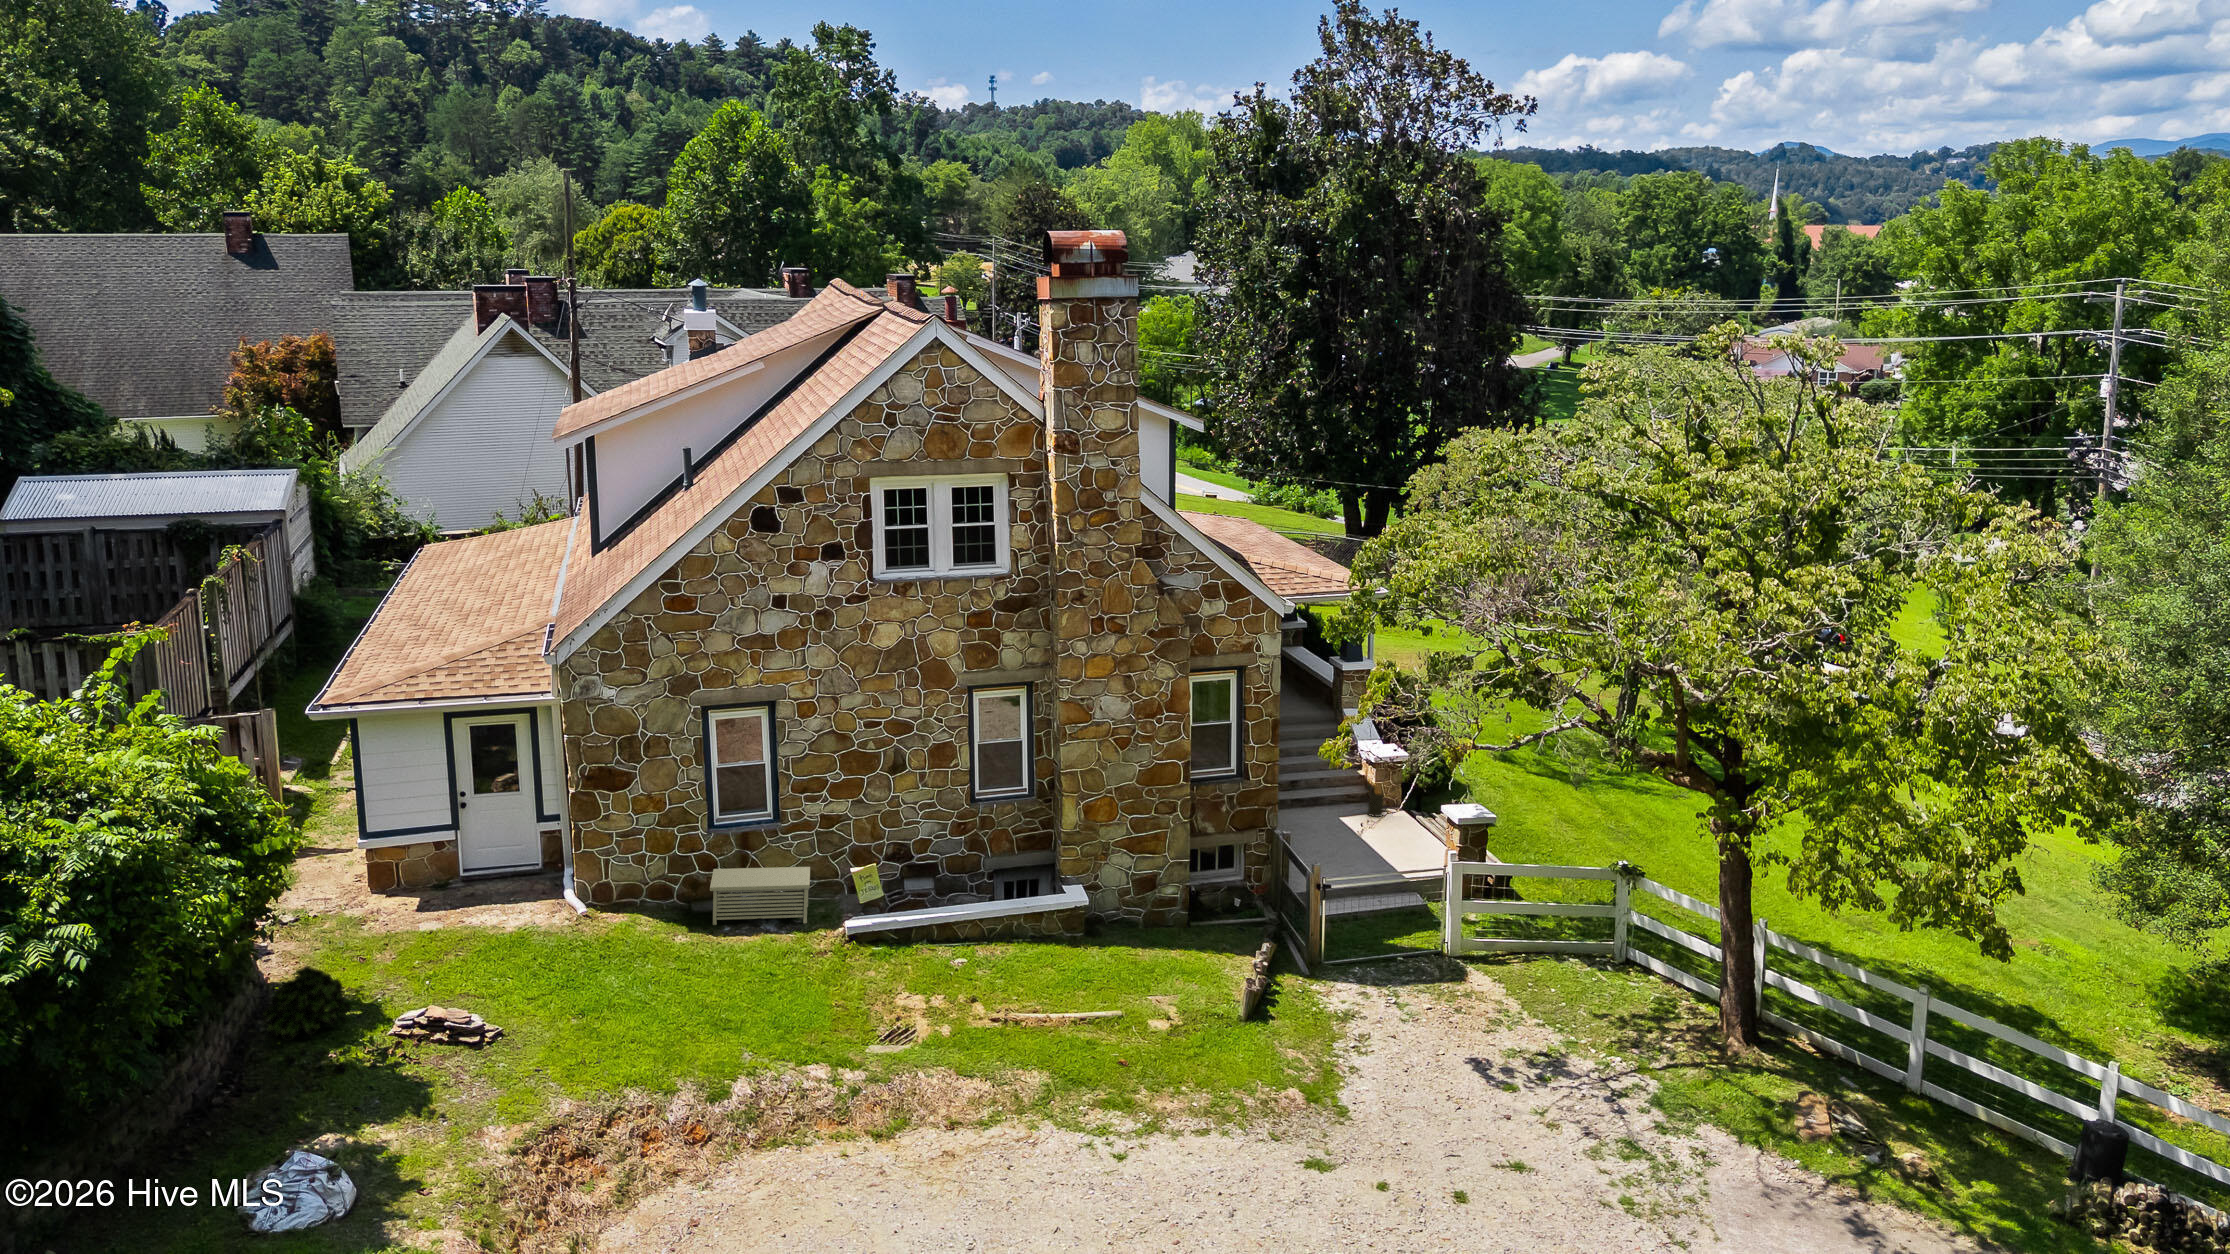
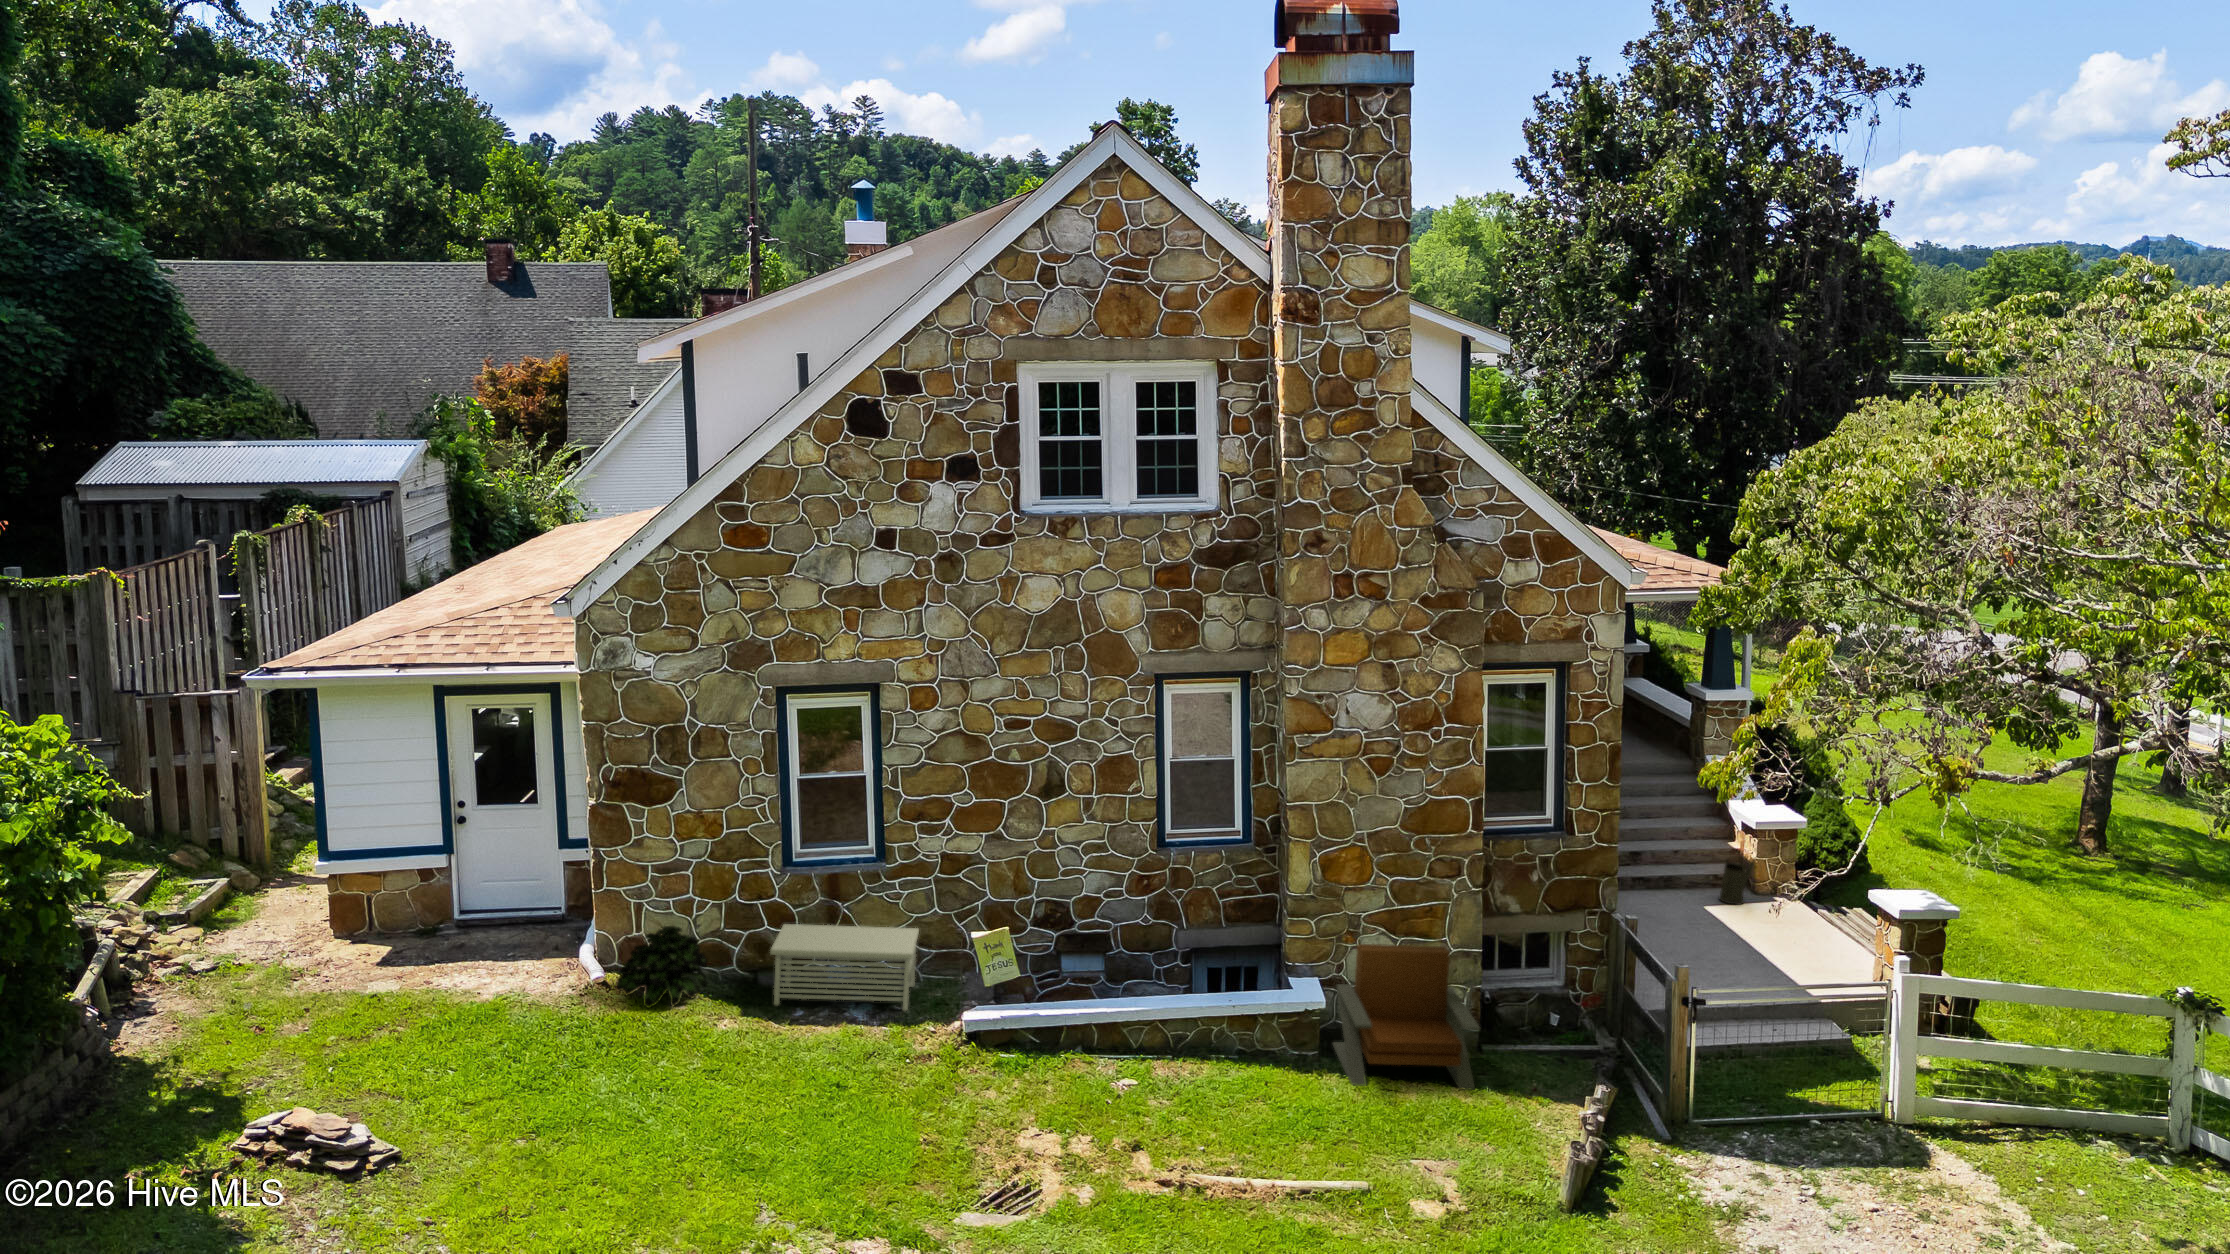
lounge chair: none [1097,861,1191,955] -> present [1333,944,1480,1090]
potted plant: present [261,966,350,1041] -> present [615,926,707,1008]

